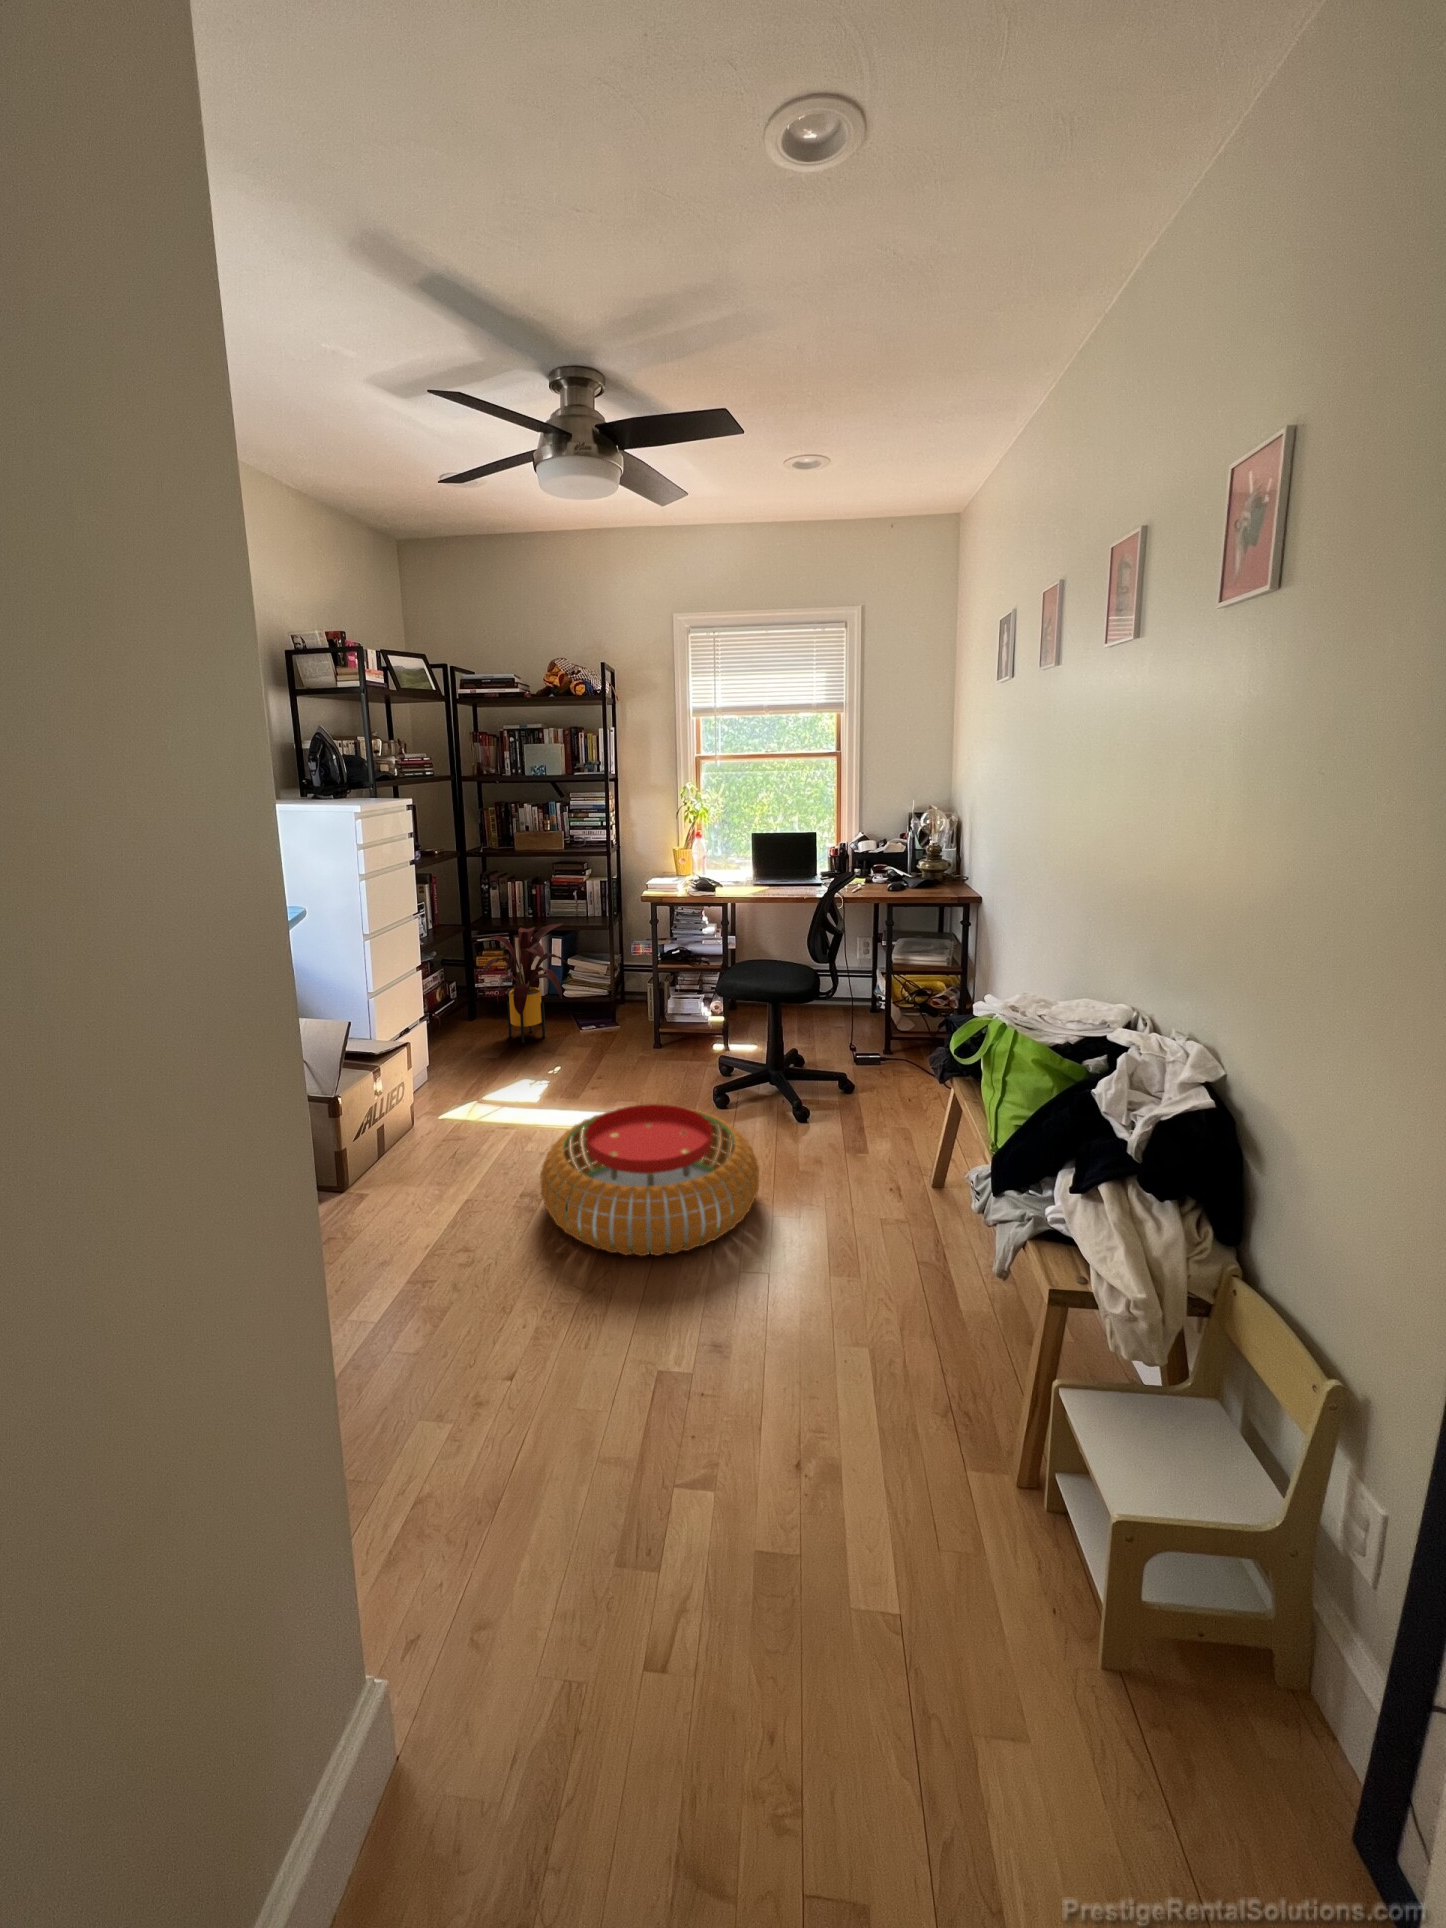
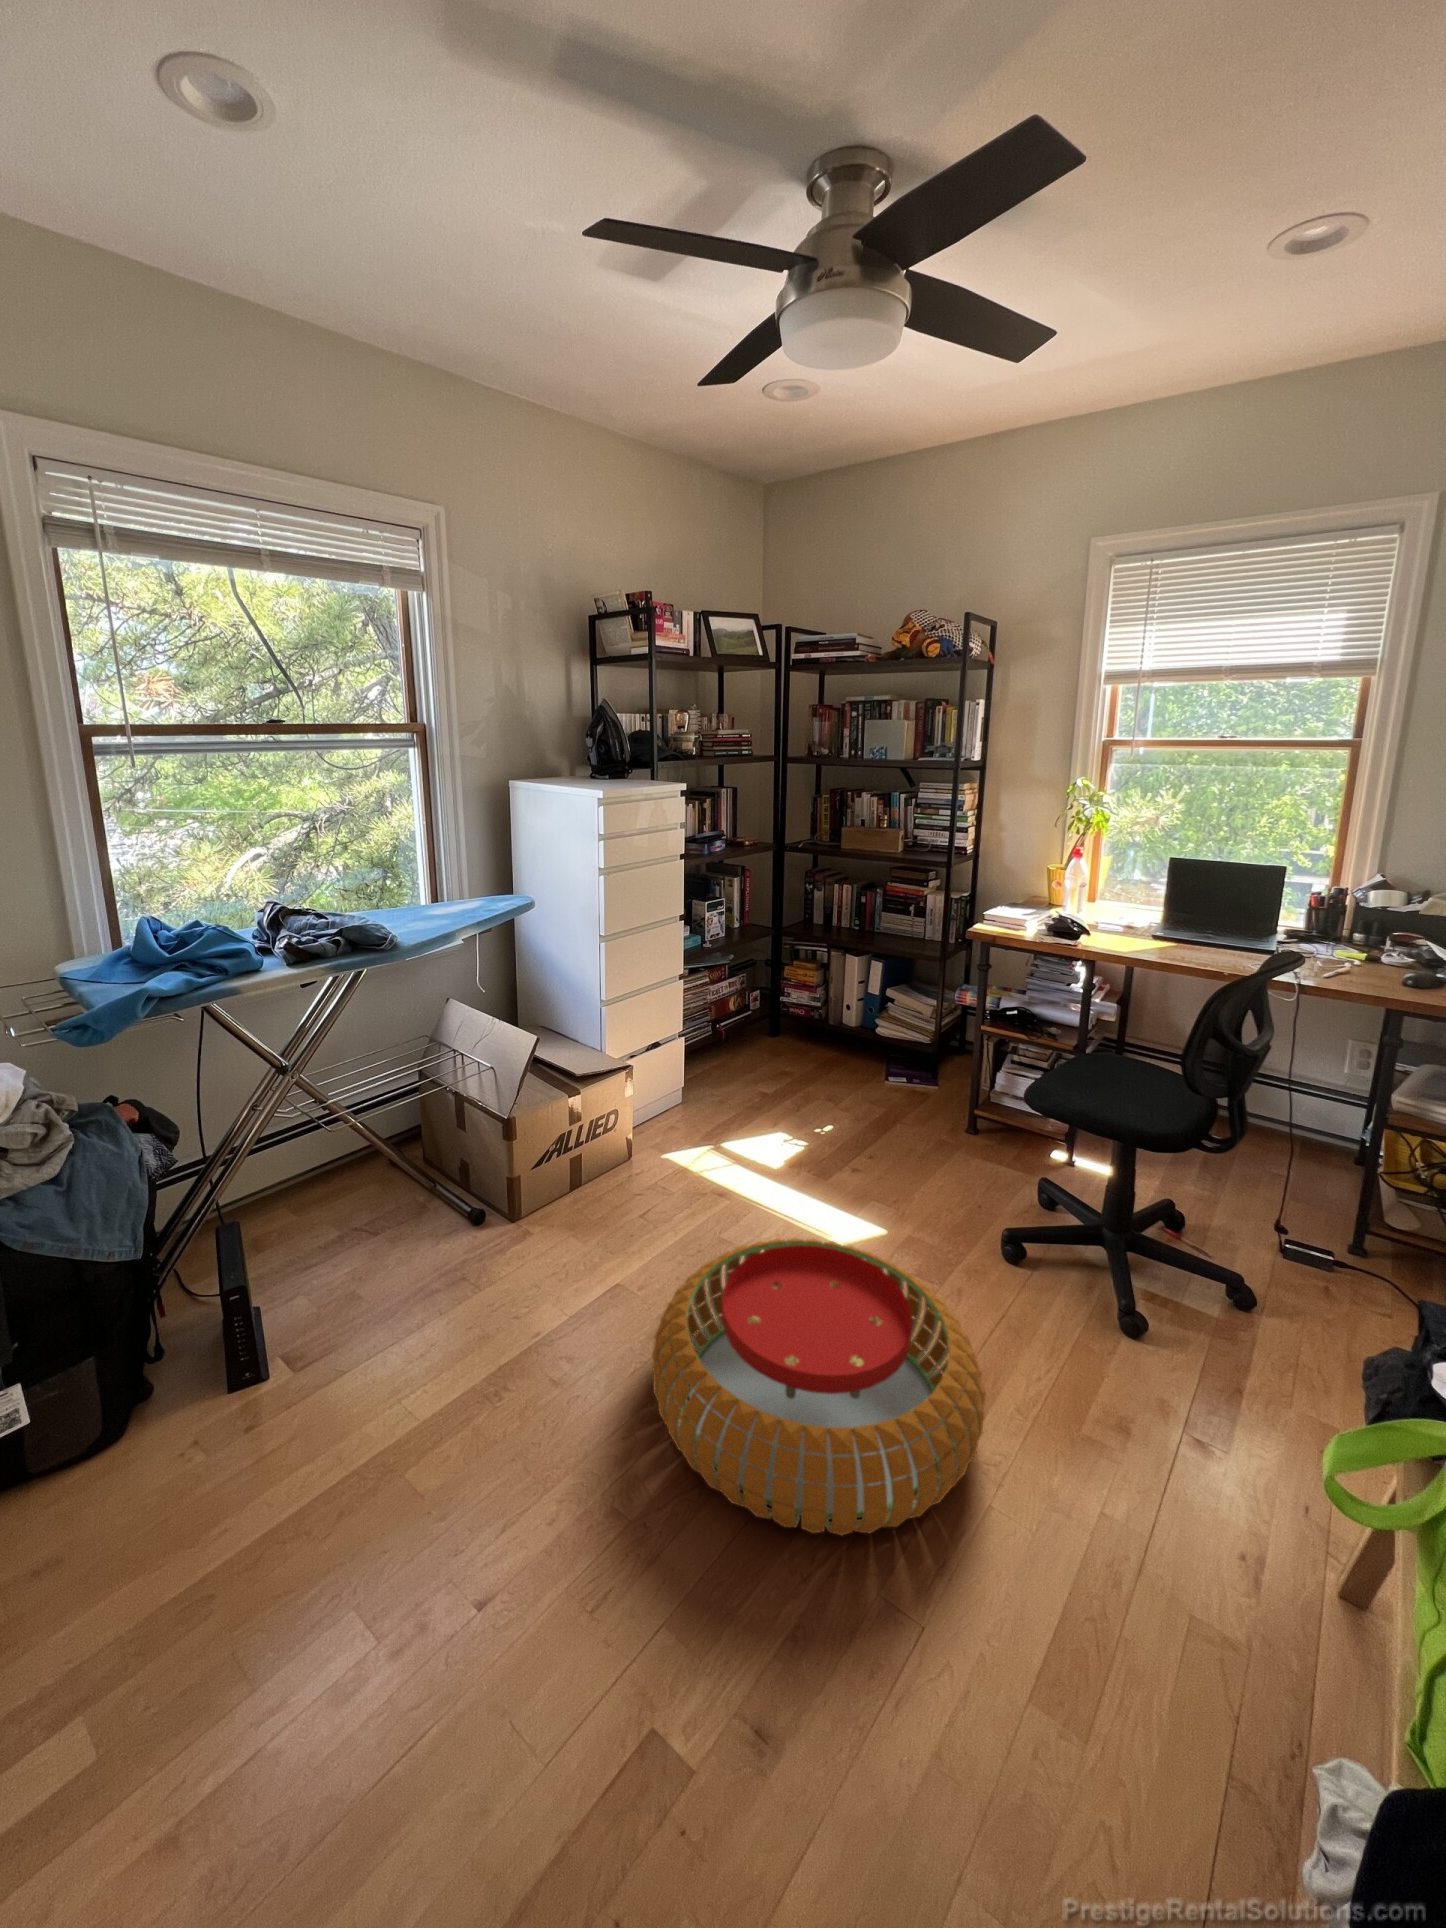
house plant: present [479,923,573,1043] -> none [762,941,889,1080]

